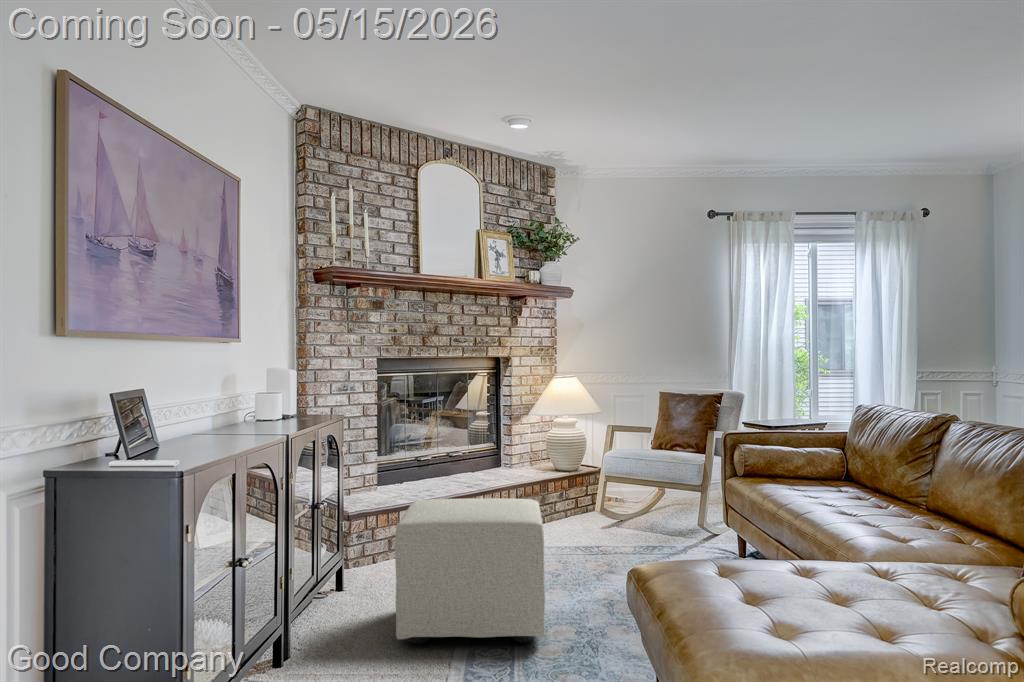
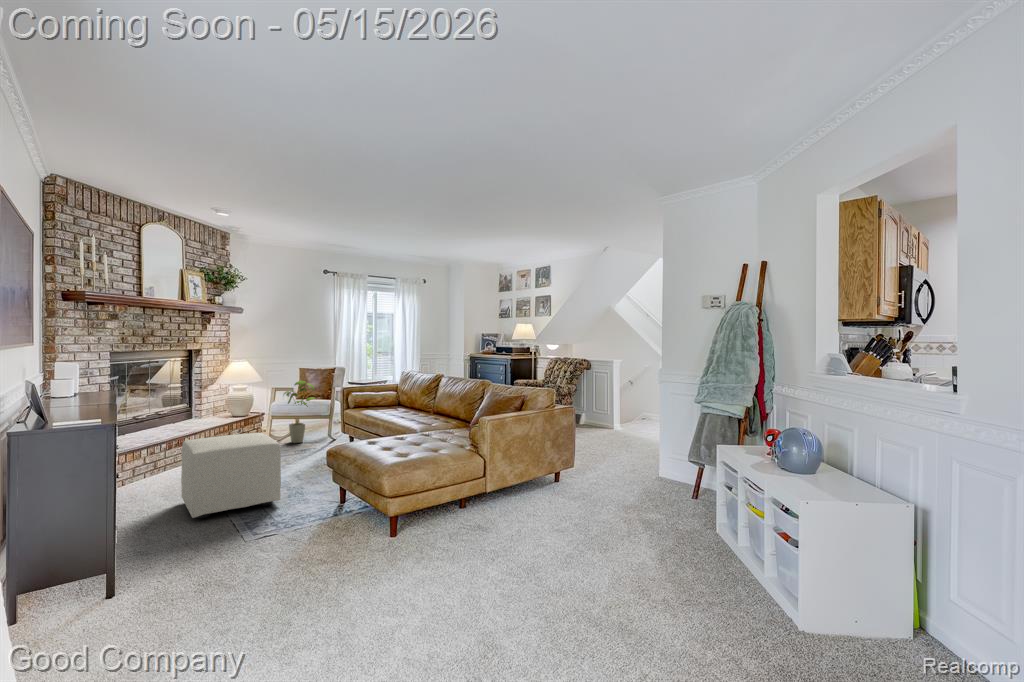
house plant: none [623,412,685,529] -> present [284,381,316,443]

